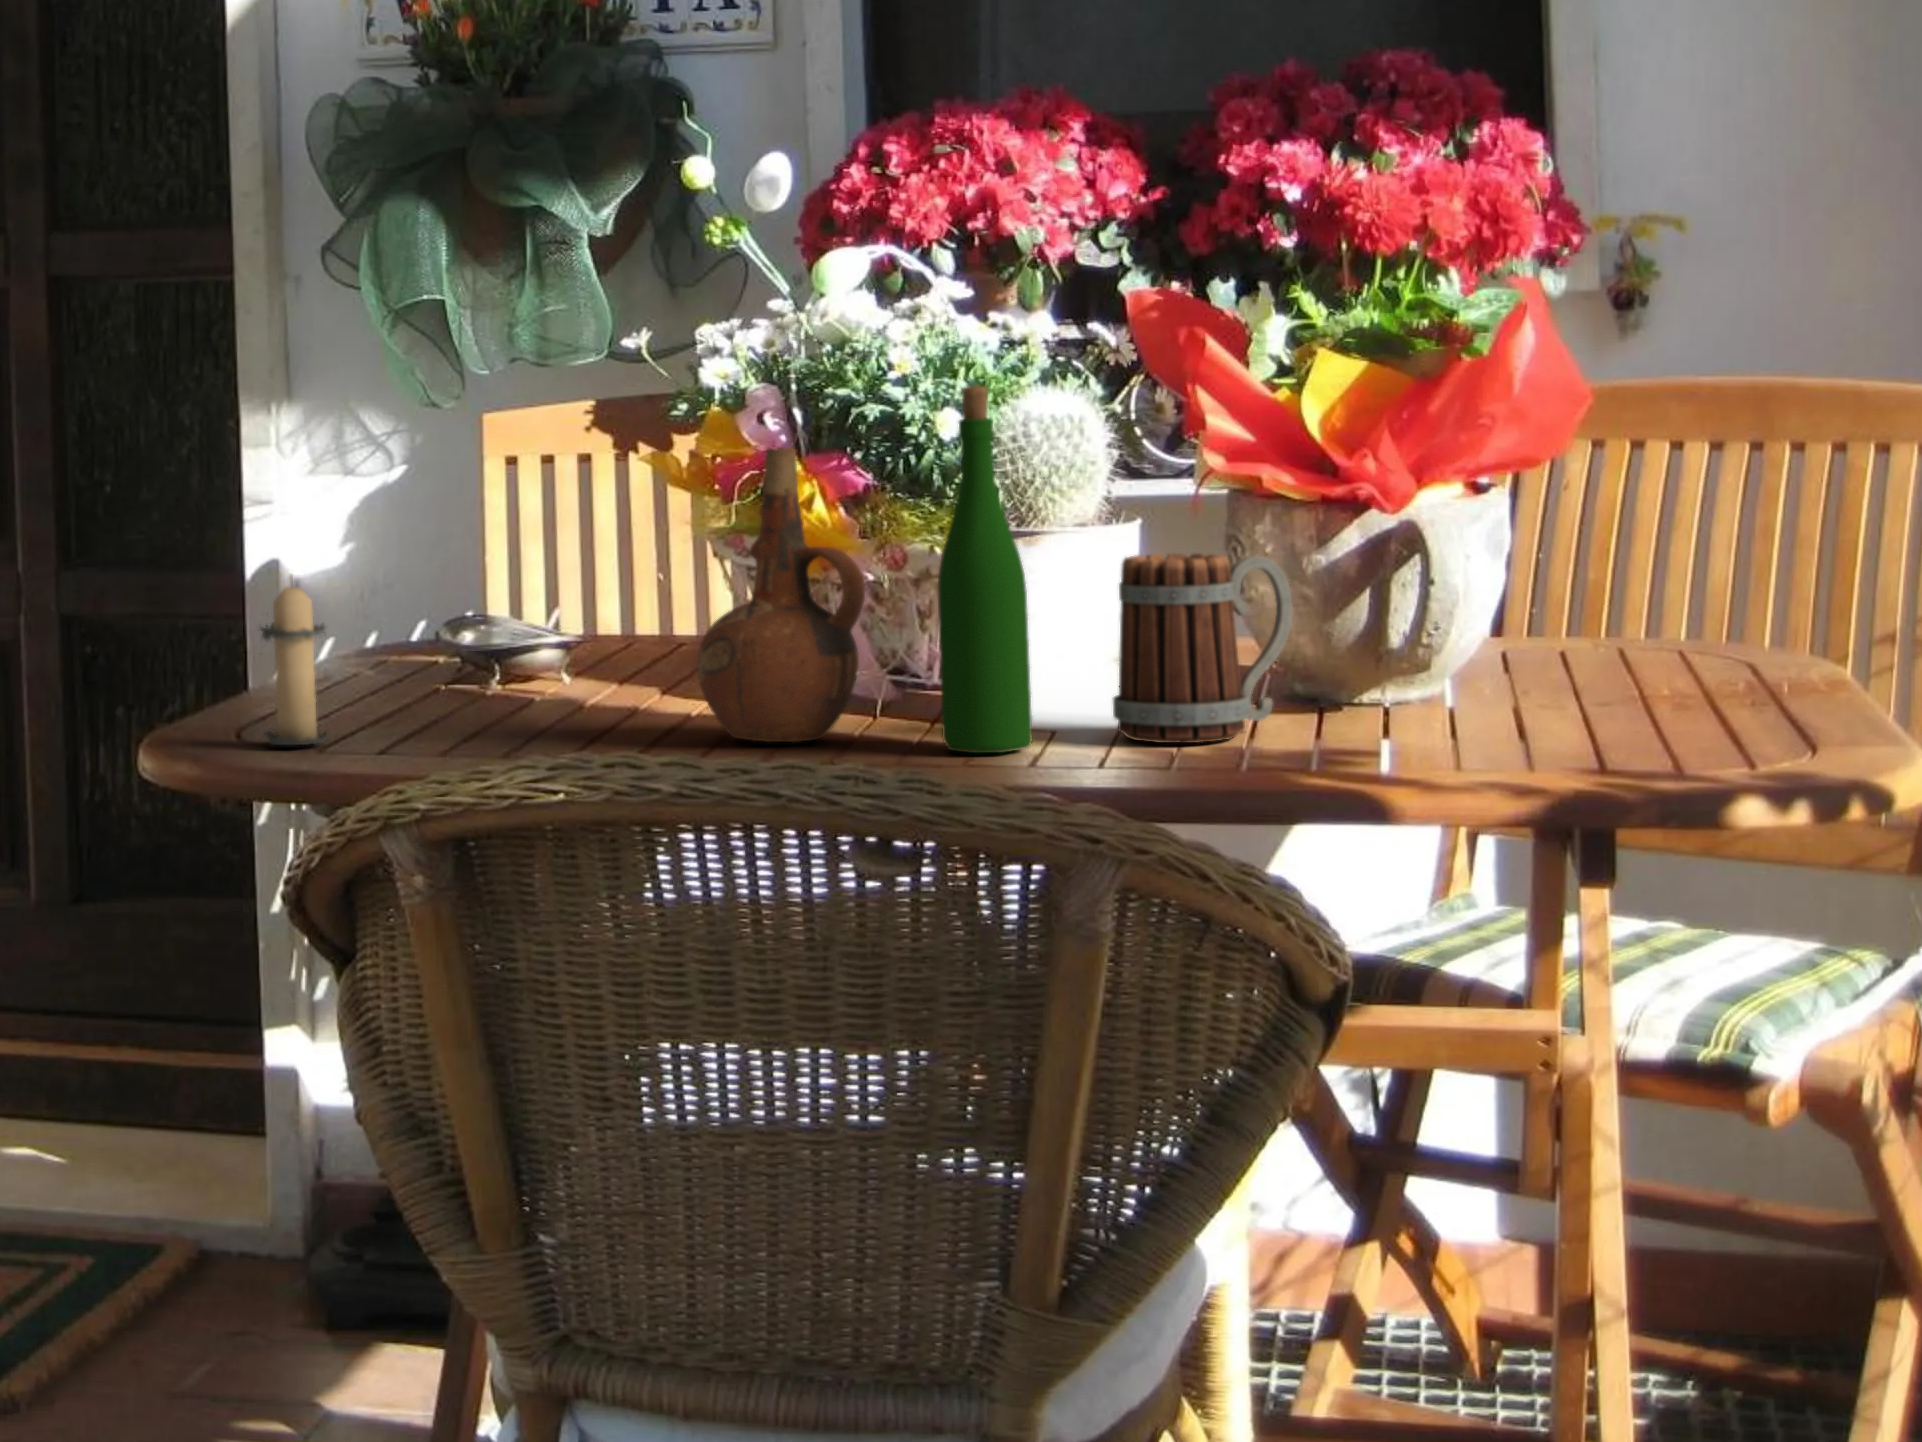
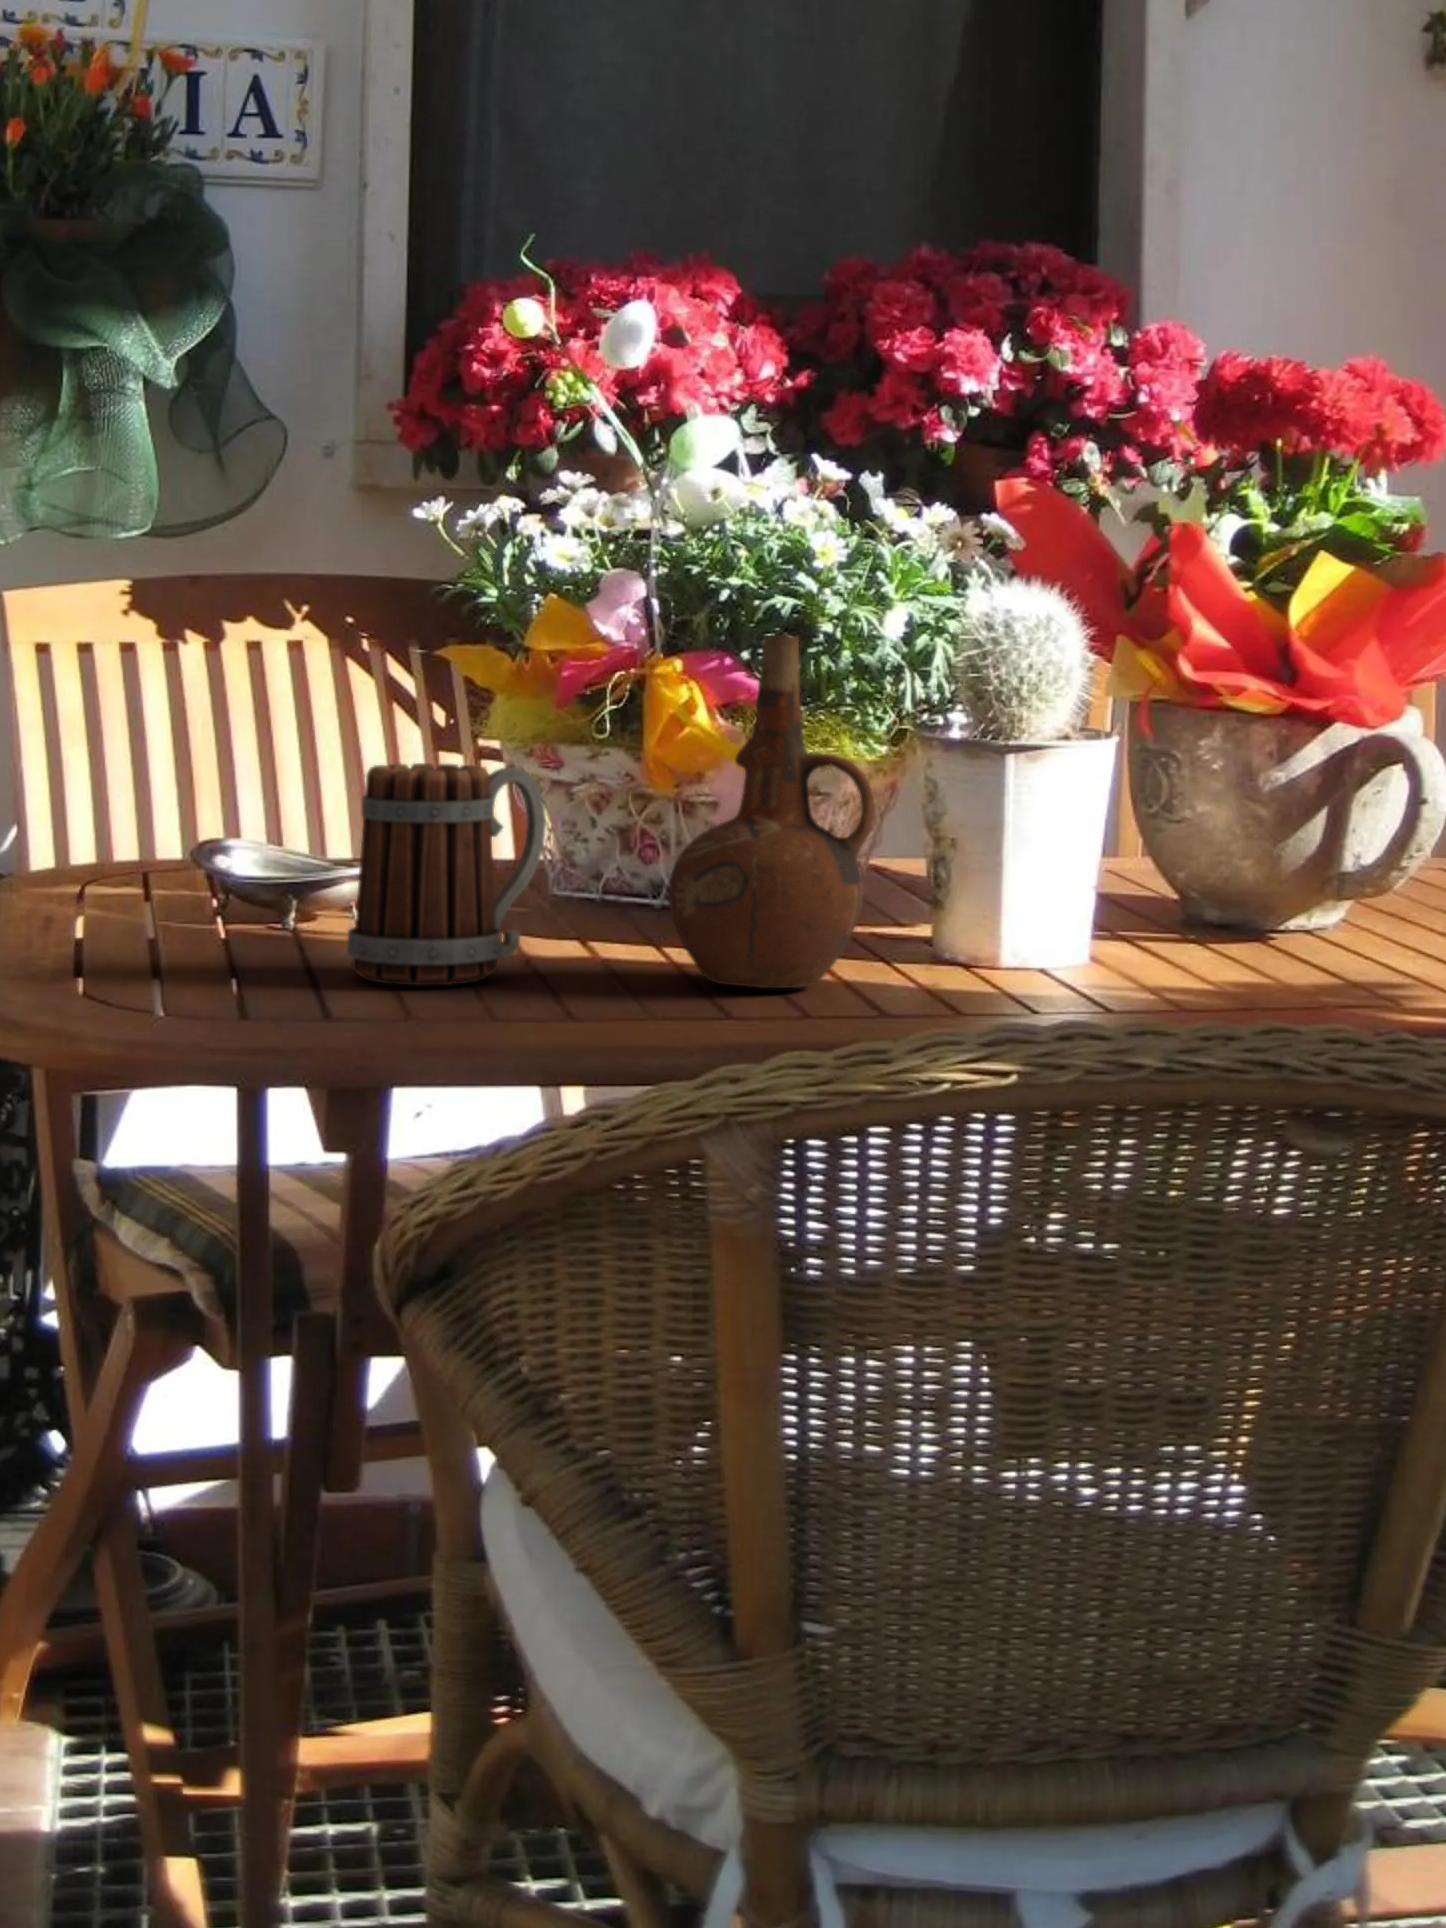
wine bottle: present [938,385,1032,753] -> none [976,571,1085,999]
mug: present [1113,553,1293,743] -> present [347,763,546,985]
candle: present [261,577,328,745] -> none [108,778,219,1005]

